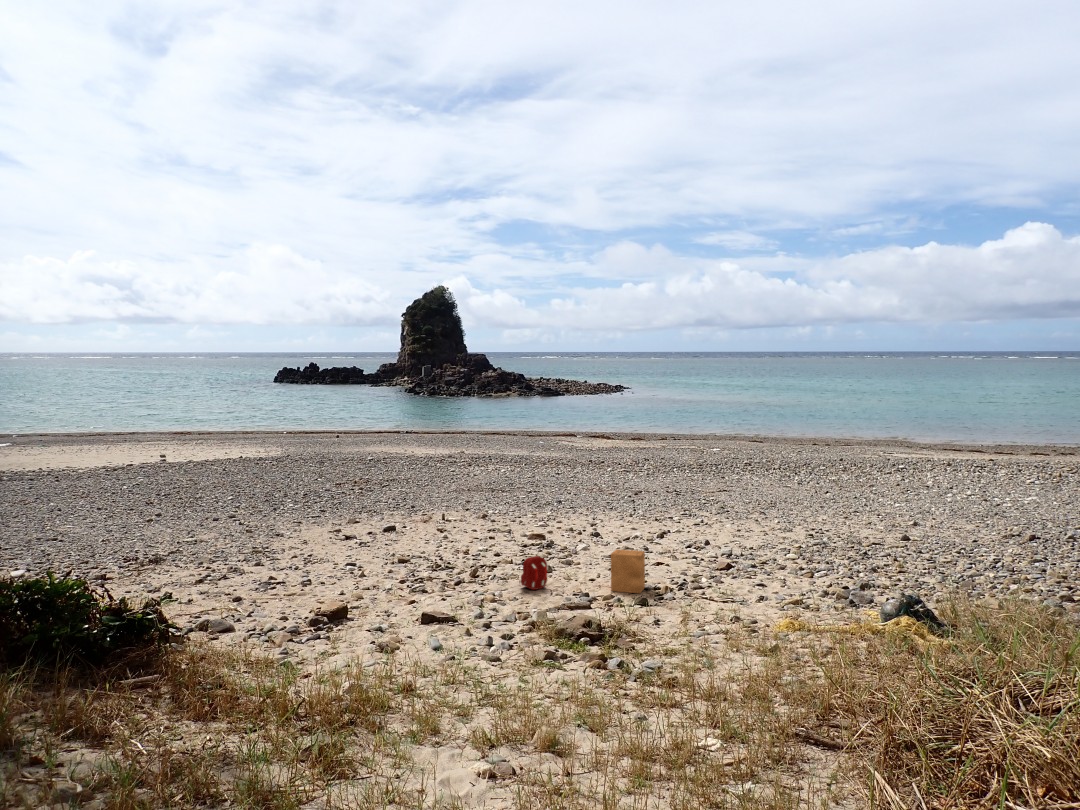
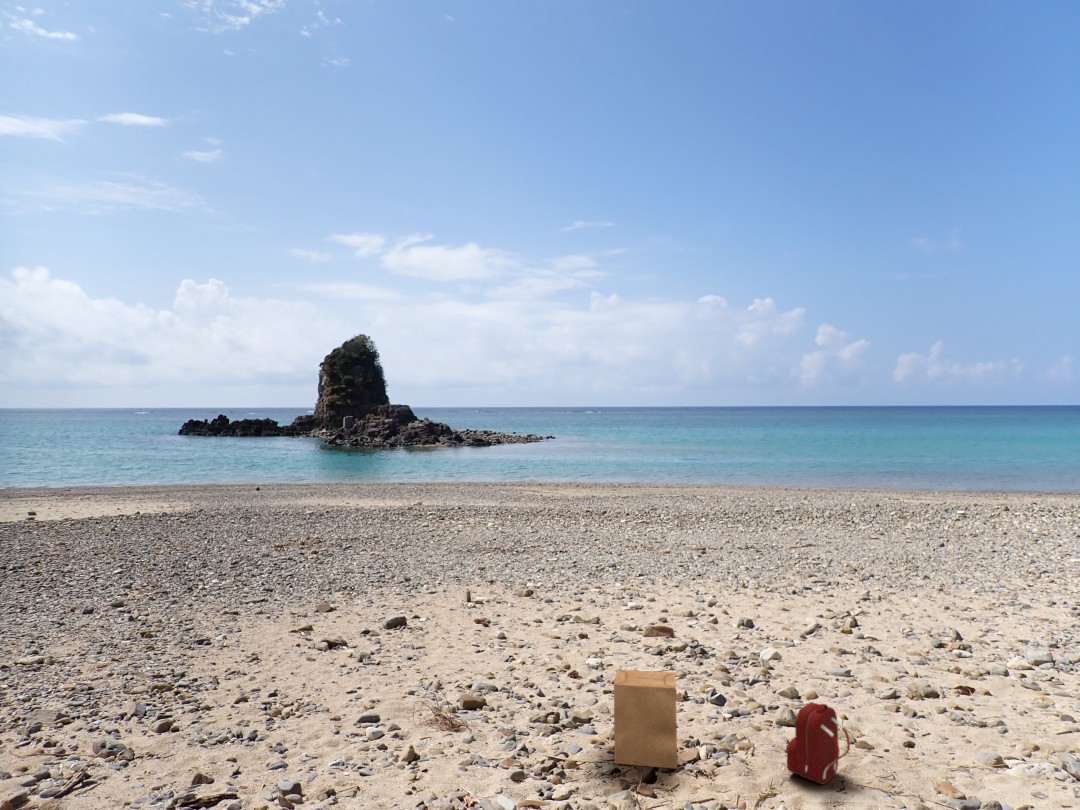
cardboard box: present [611,549,645,594] -> present [614,669,677,769]

